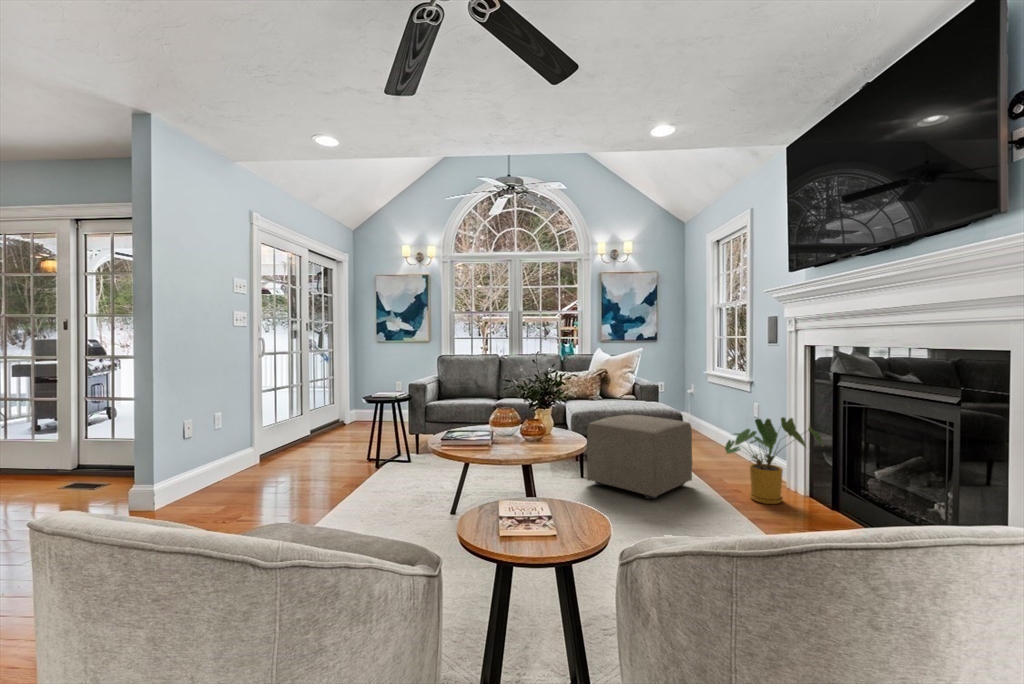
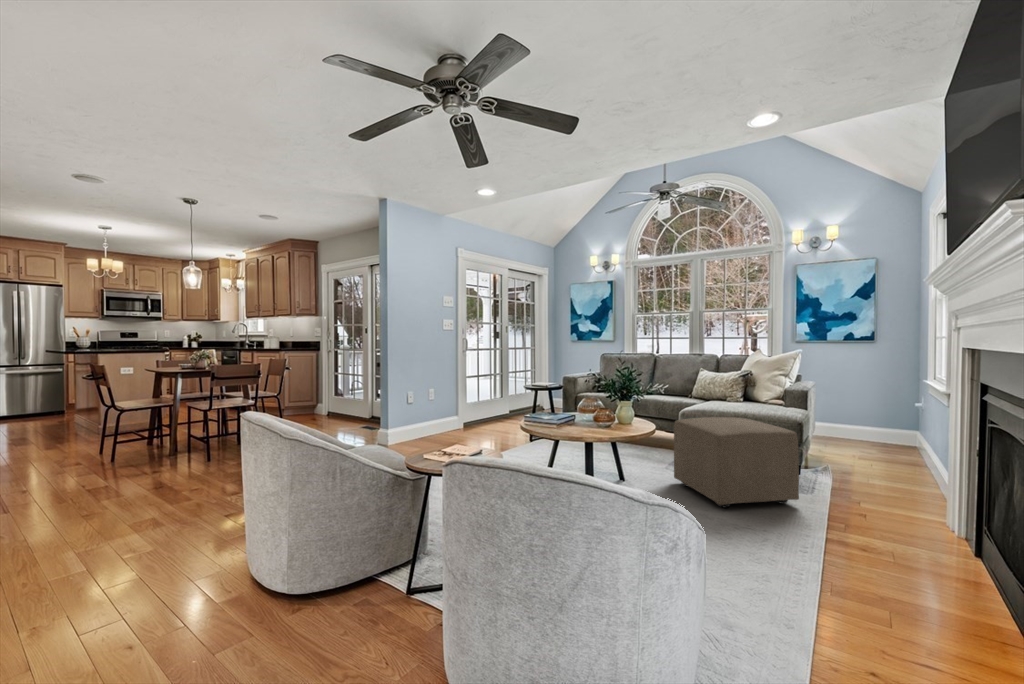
house plant: present [725,417,822,504] -> none [820,434,975,548]

